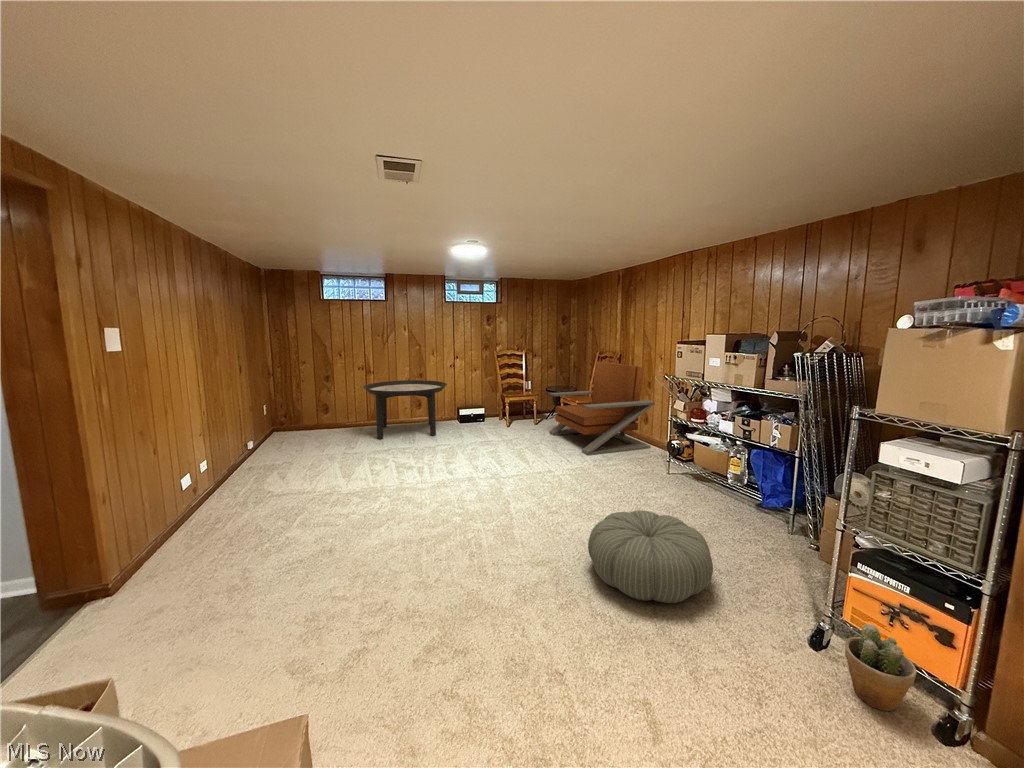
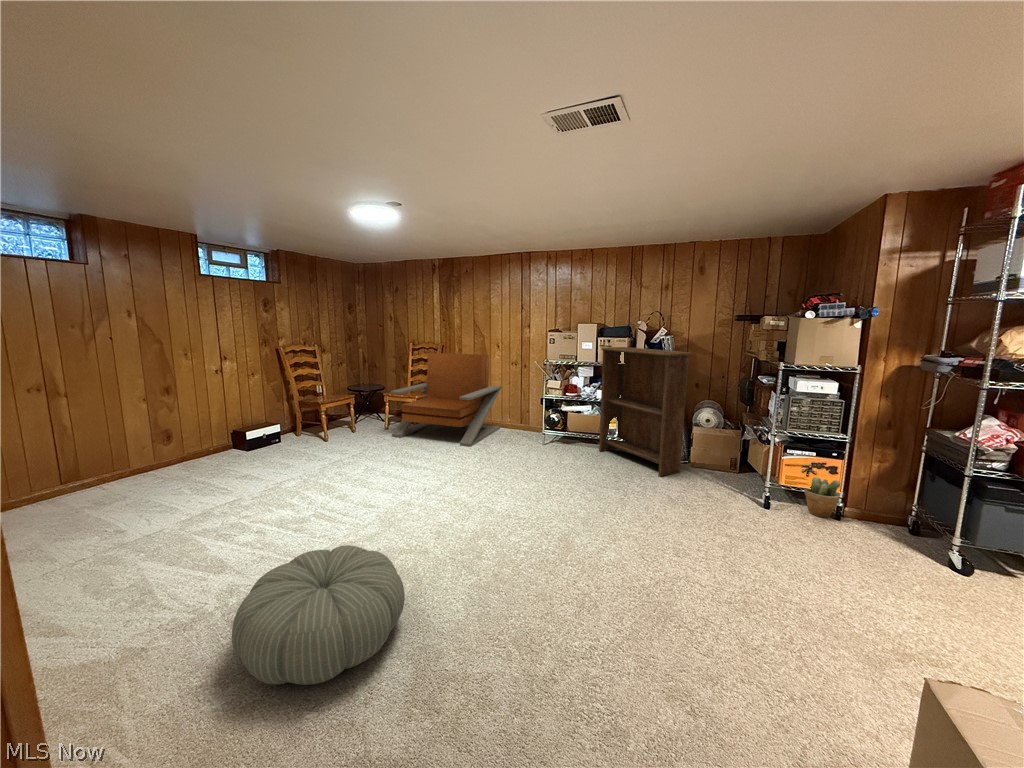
bookshelf: none [707,365,778,551] -> present [599,347,692,476]
round table: present [363,380,447,439] -> none [80,396,254,506]
pouf: present [588,510,713,603] -> present [232,545,405,685]

